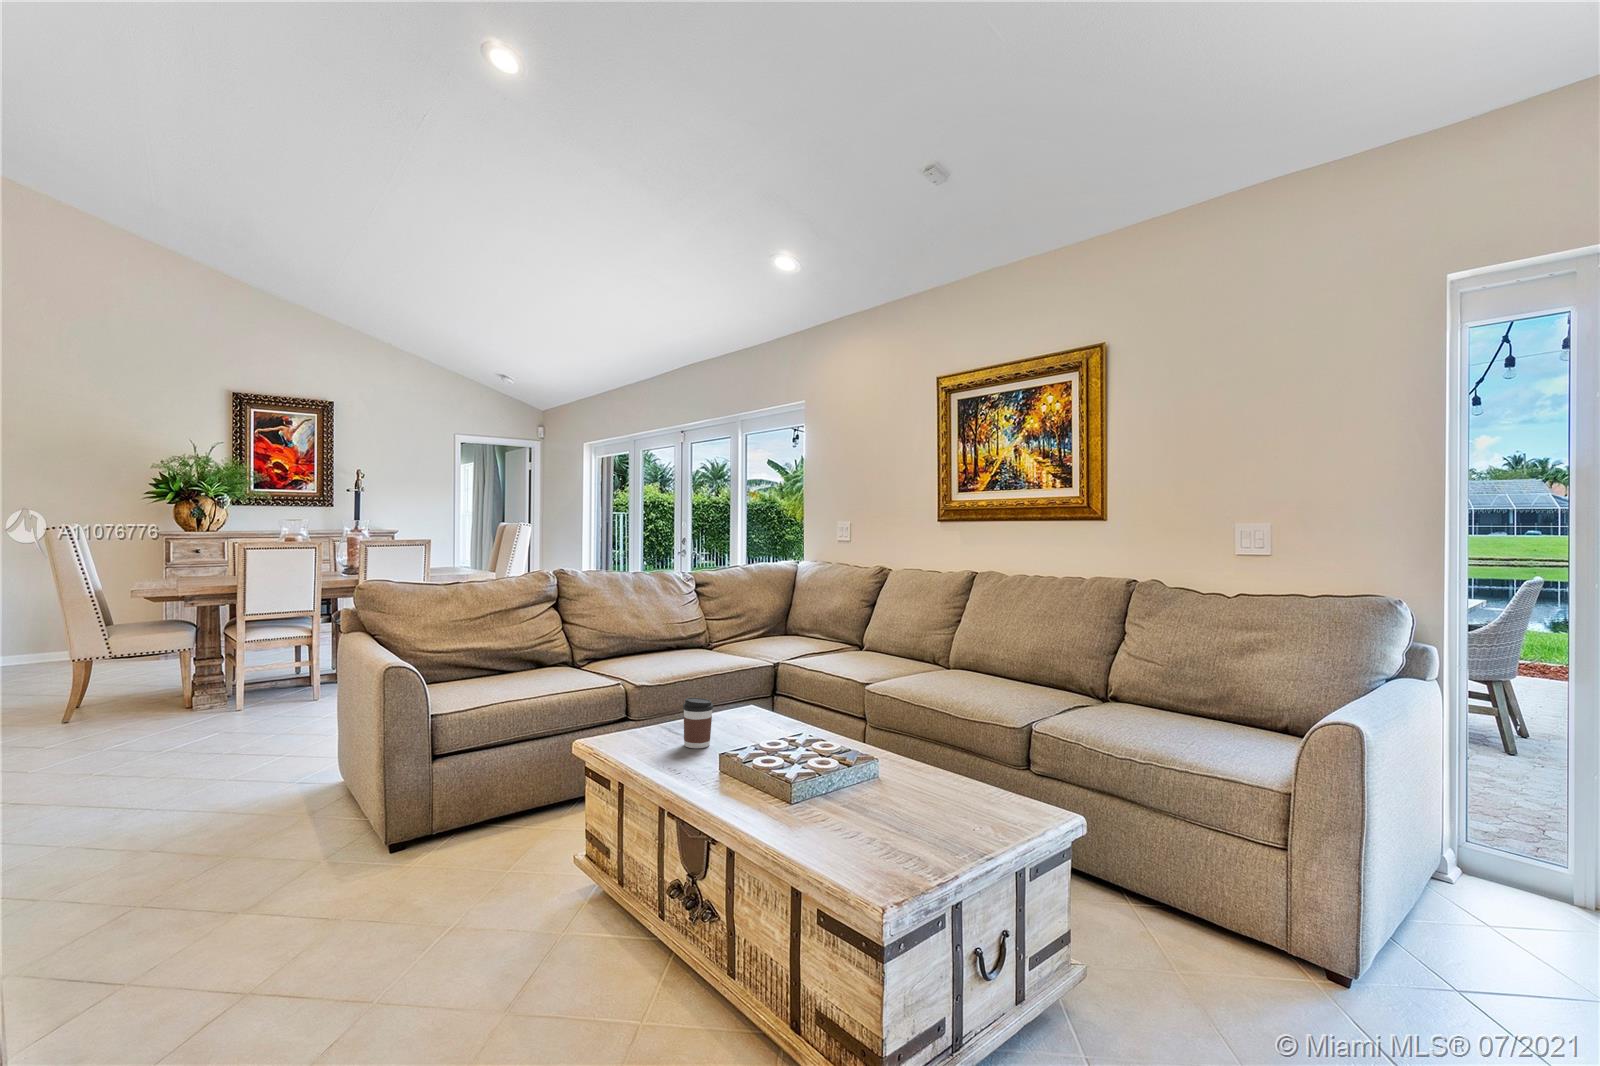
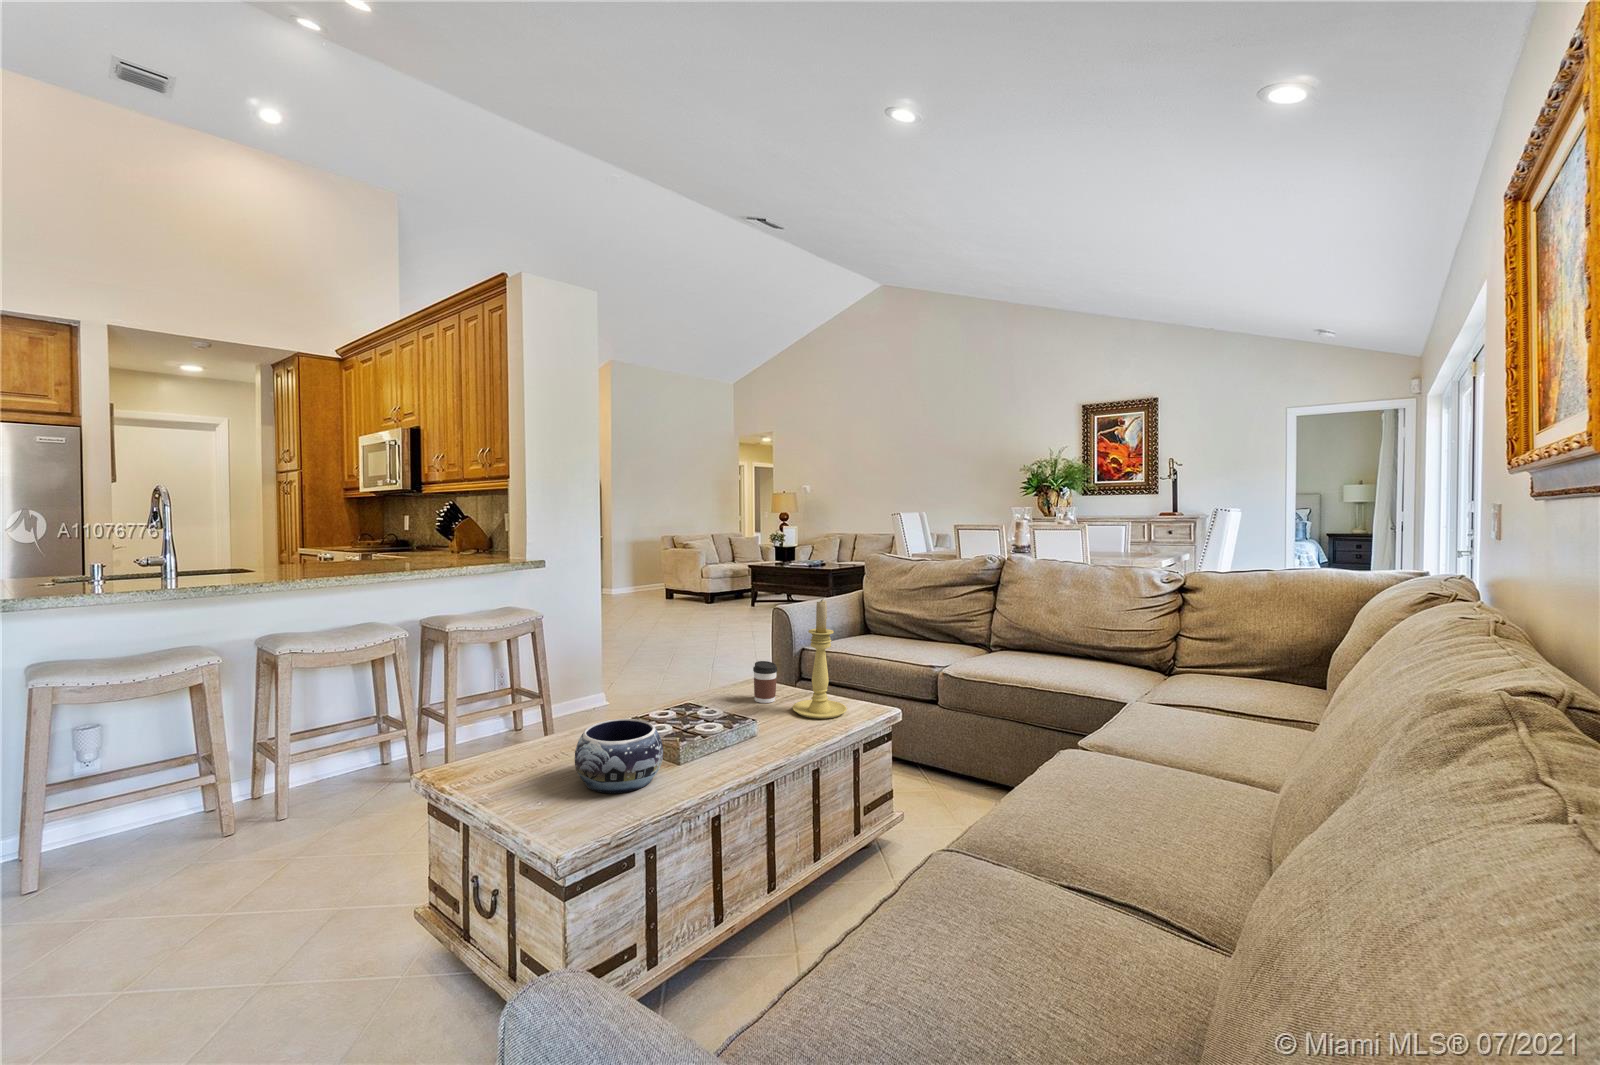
candle holder: none [726,607,785,737] -> present [792,599,847,719]
decorative bowl: none [899,745,1000,830] -> present [575,719,663,793]

